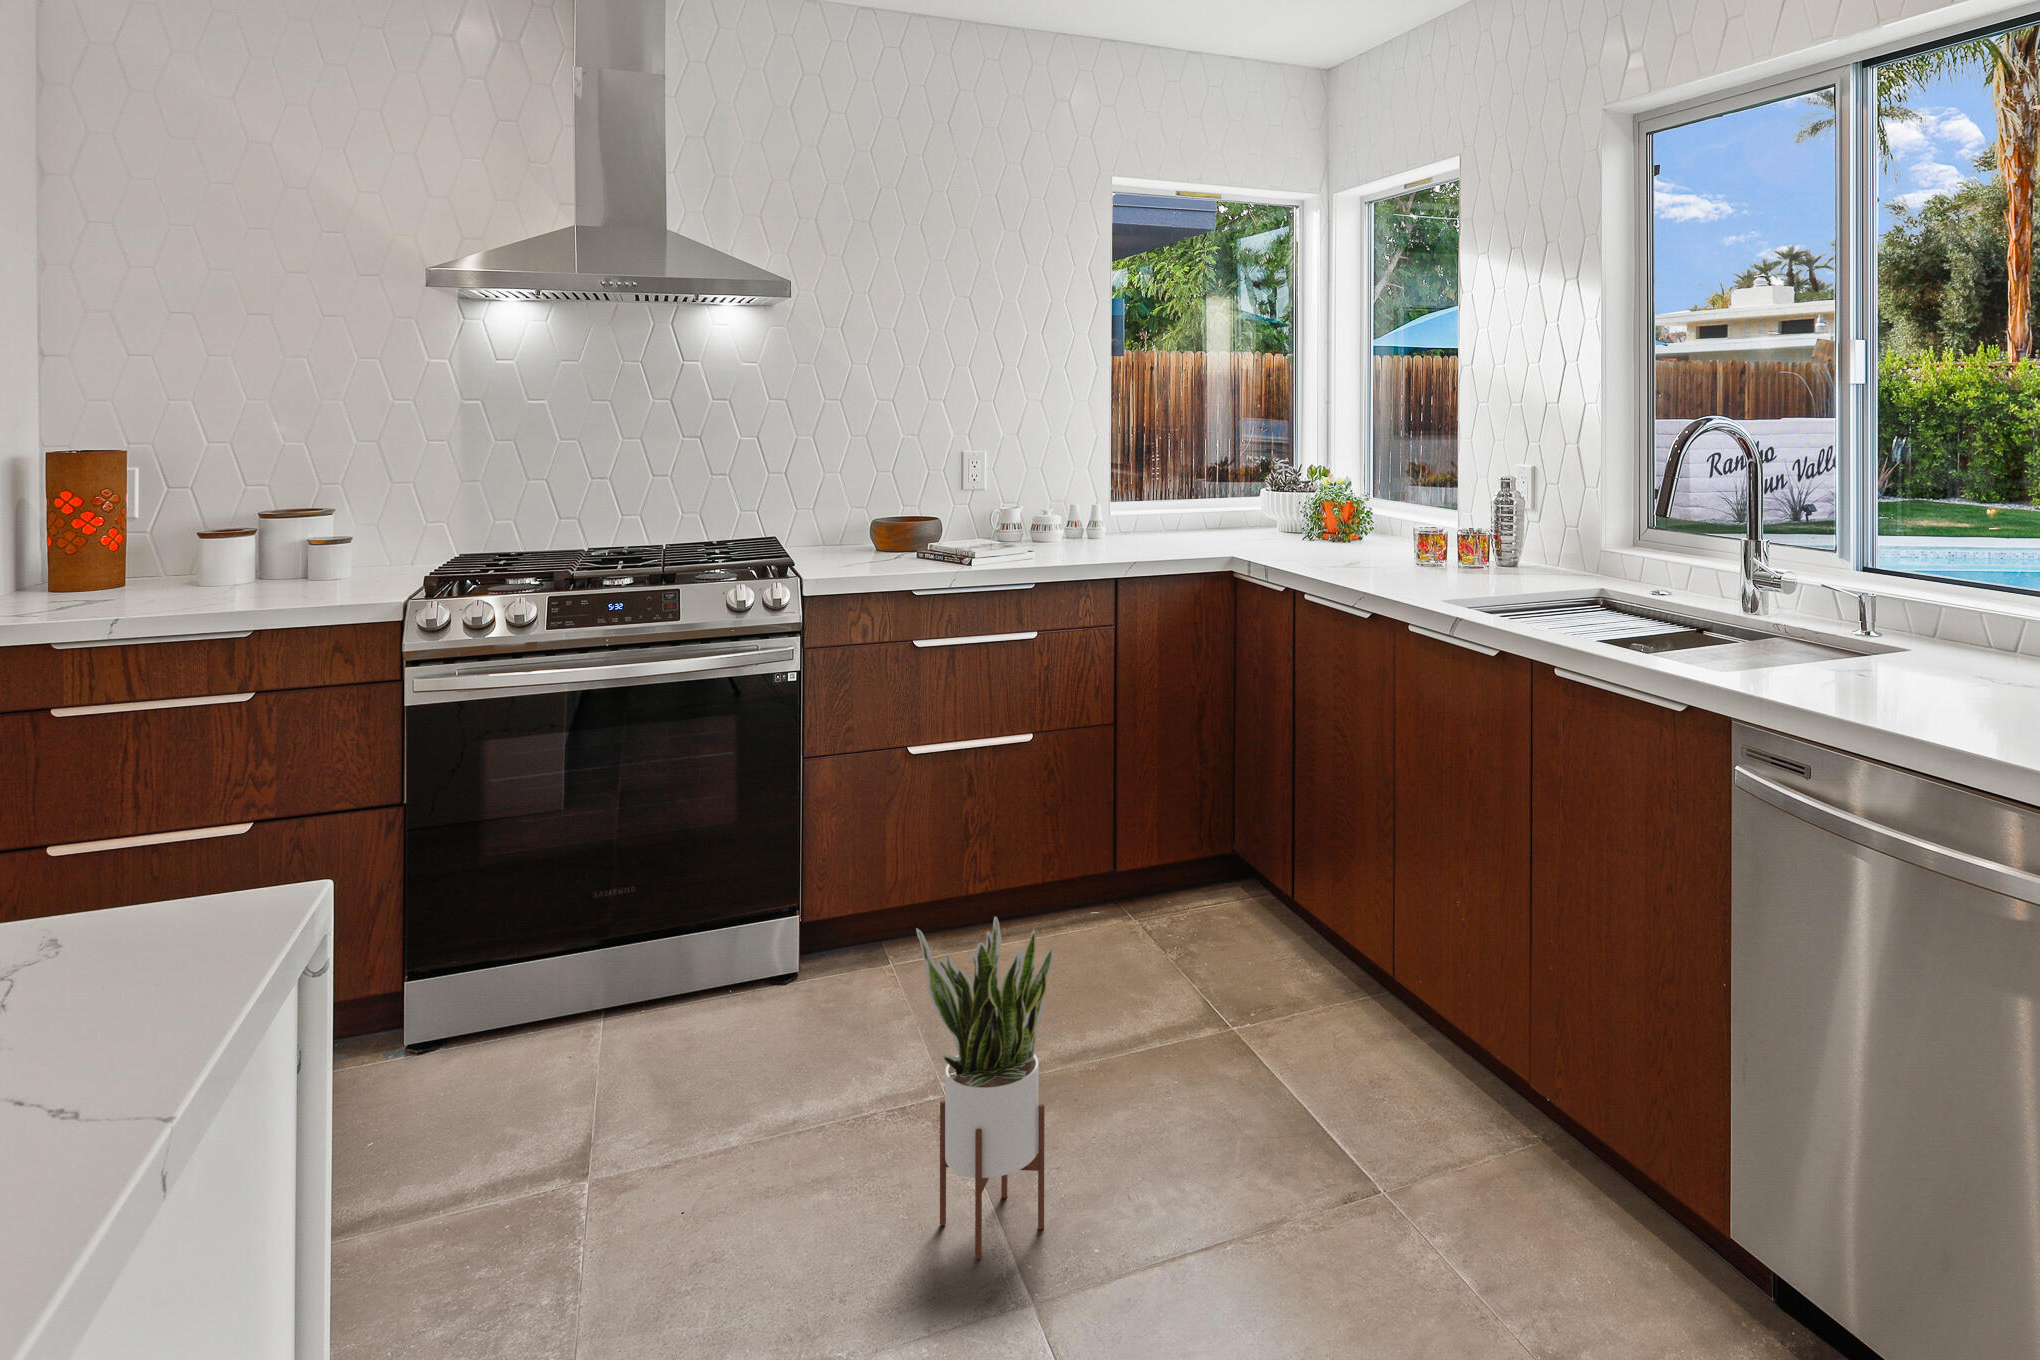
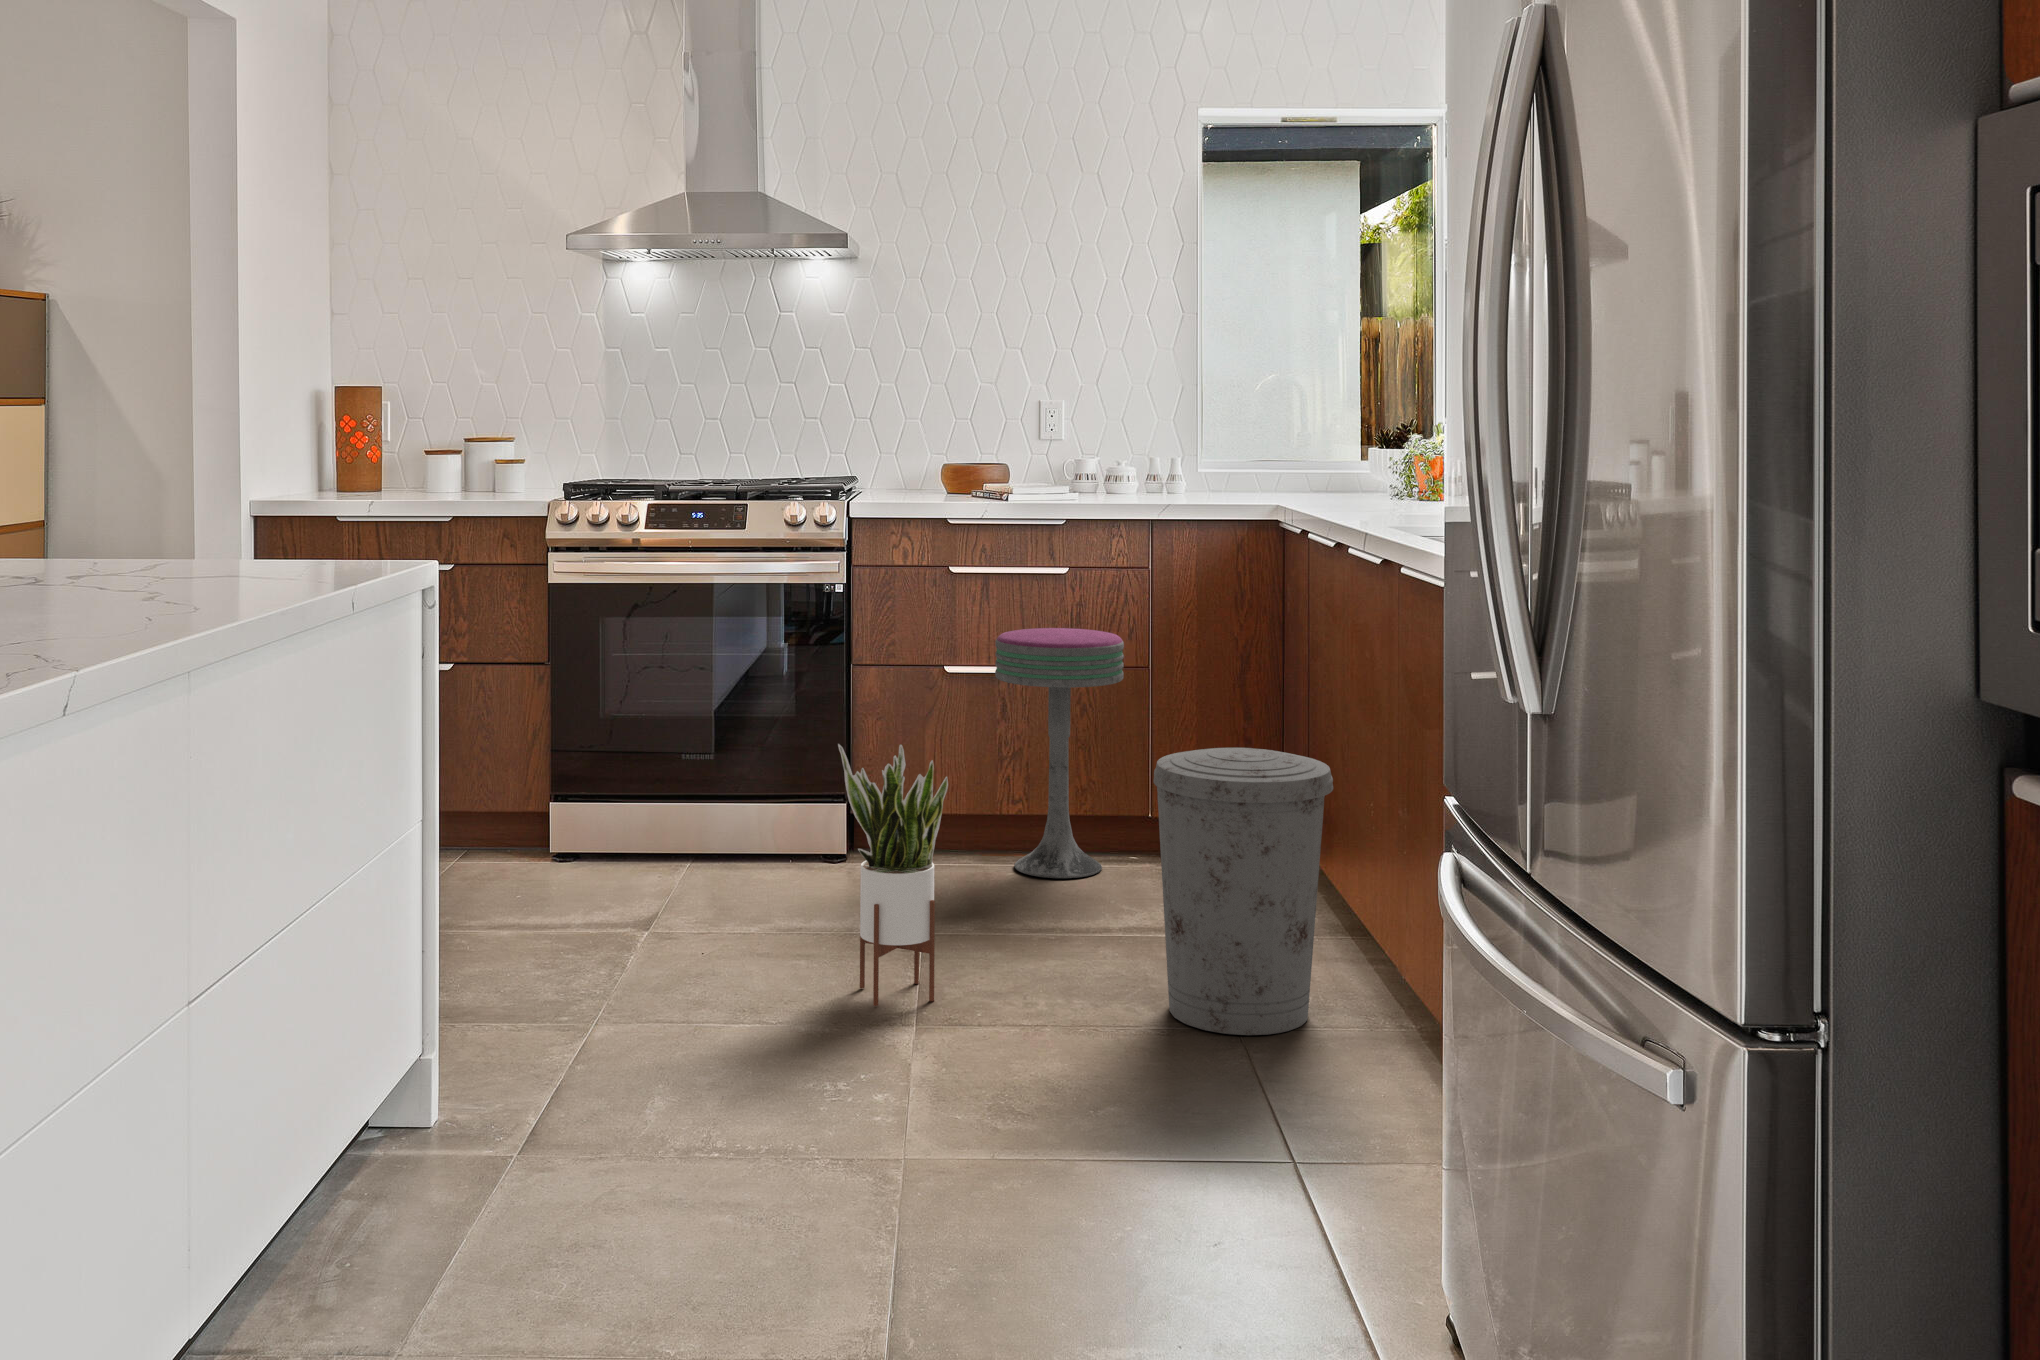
bar stool: none [980,700,1117,976] -> present [995,628,1124,878]
trash can: none [1291,858,1489,1206] -> present [1154,748,1333,1035]

